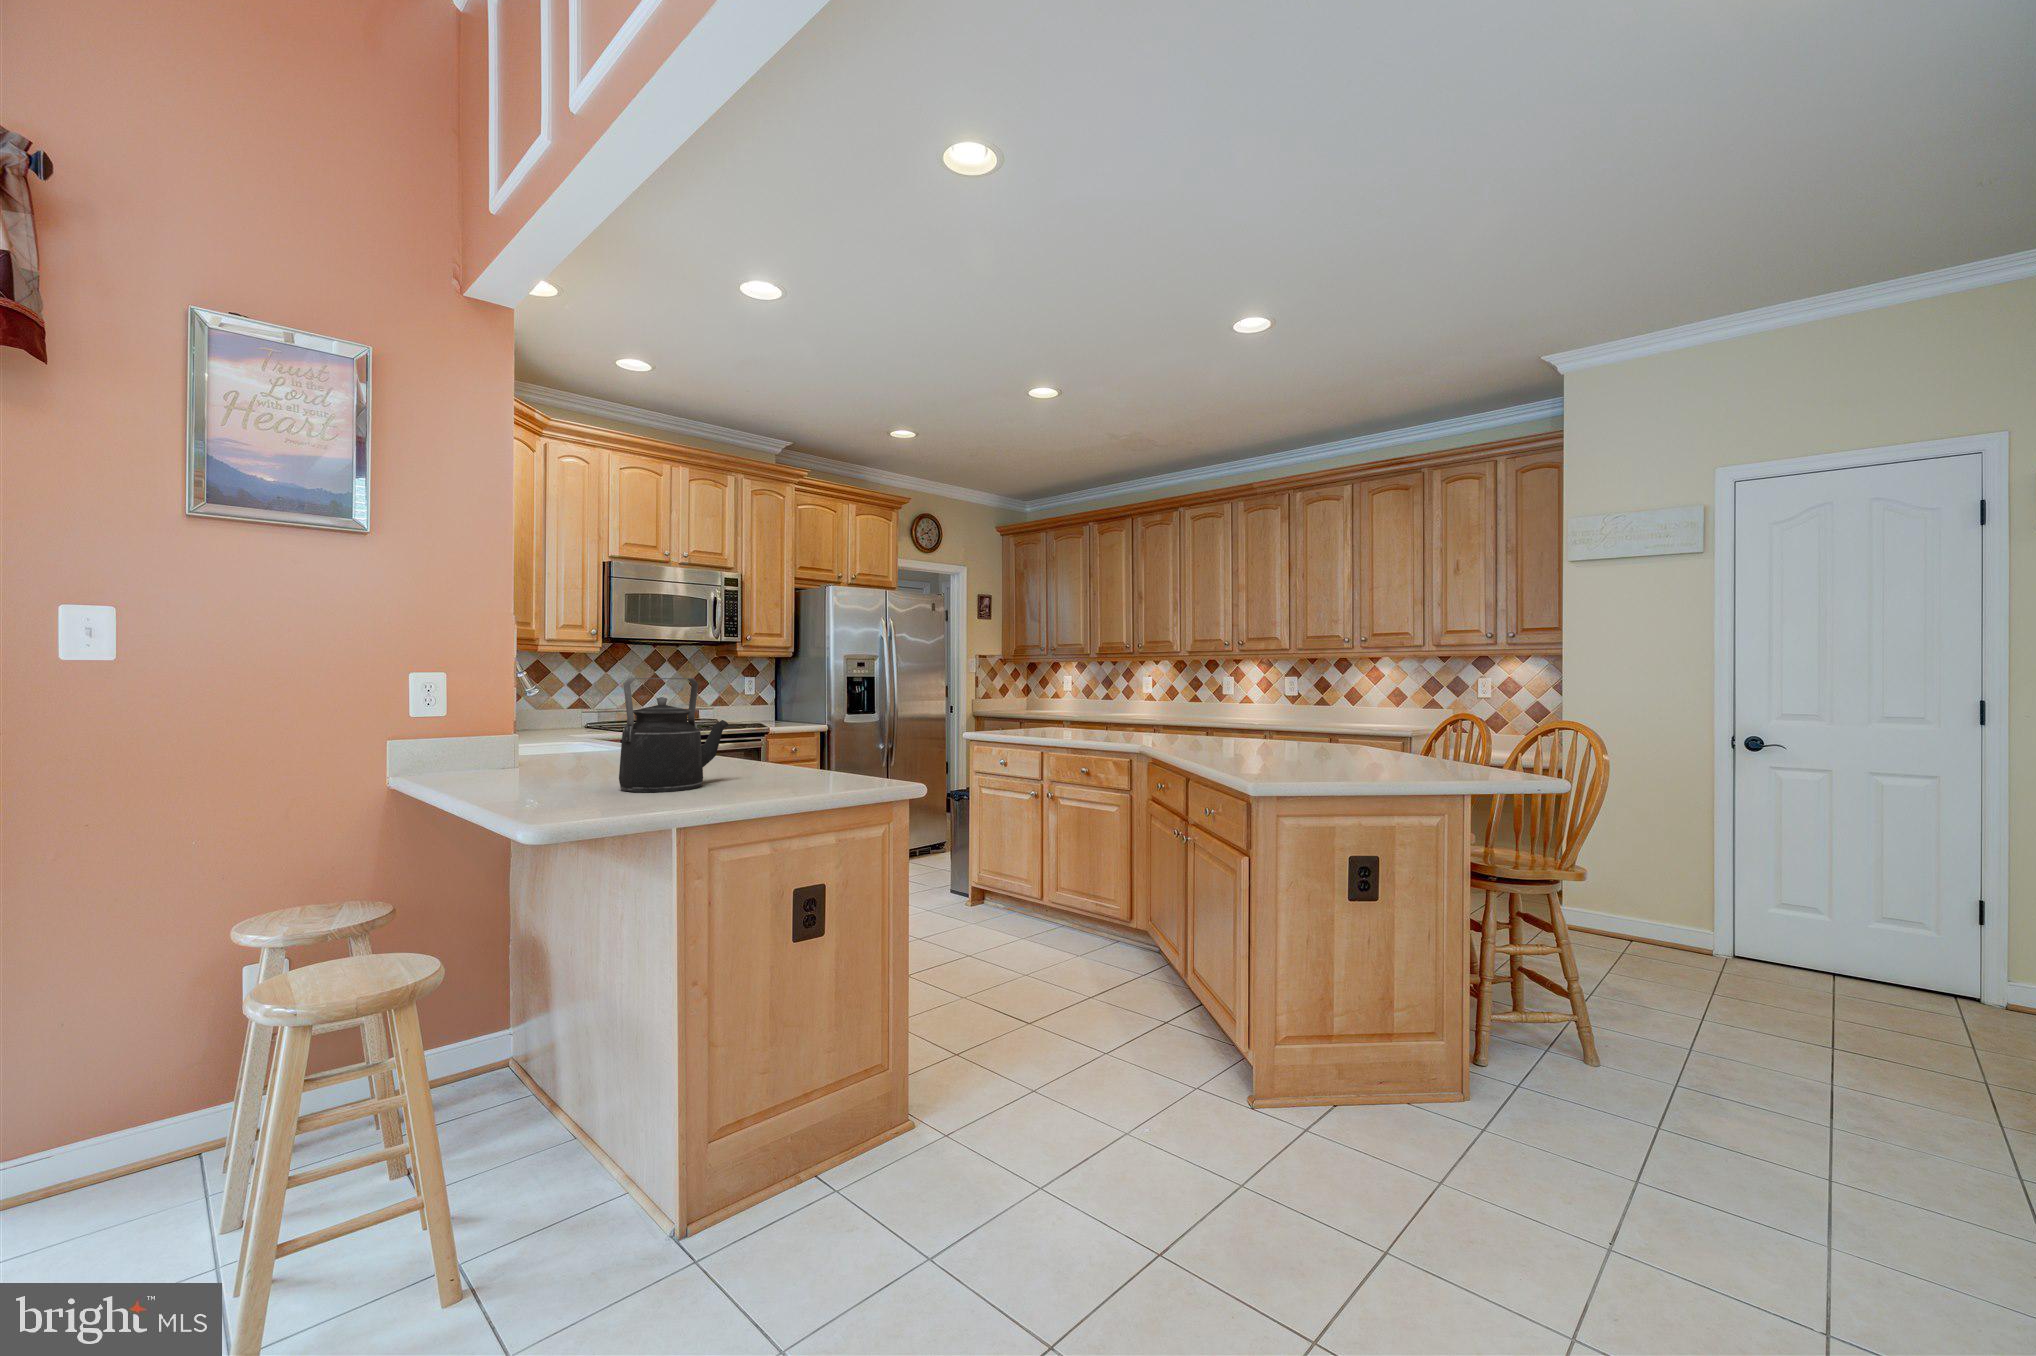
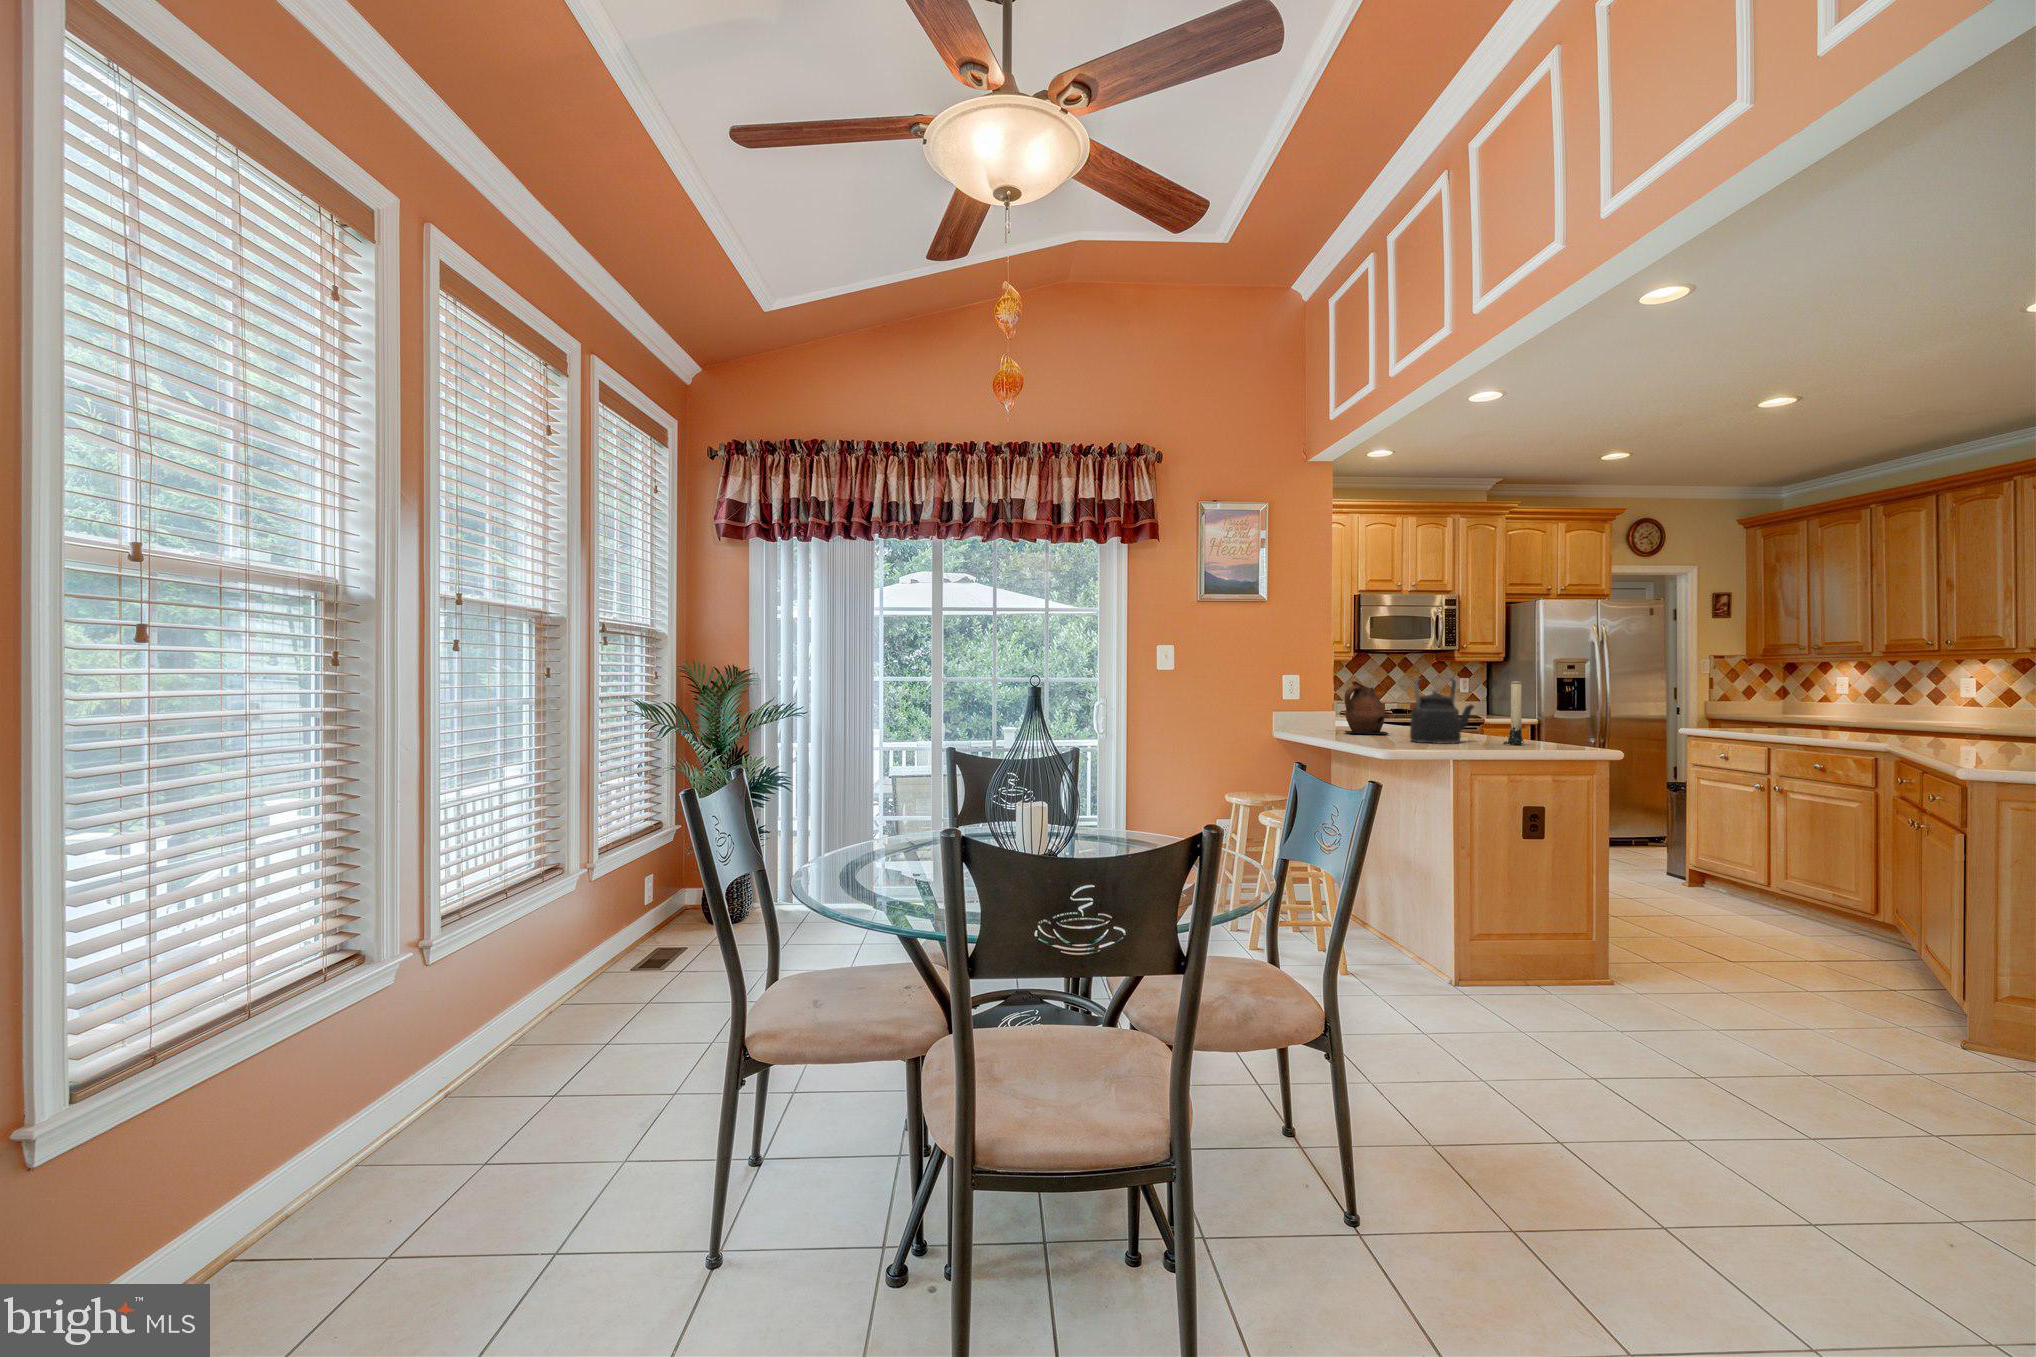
ceramic pitcher: none [523,683,602,773] -> present [1344,681,1388,735]
candle: none [768,683,798,786] -> present [1503,681,1524,745]

